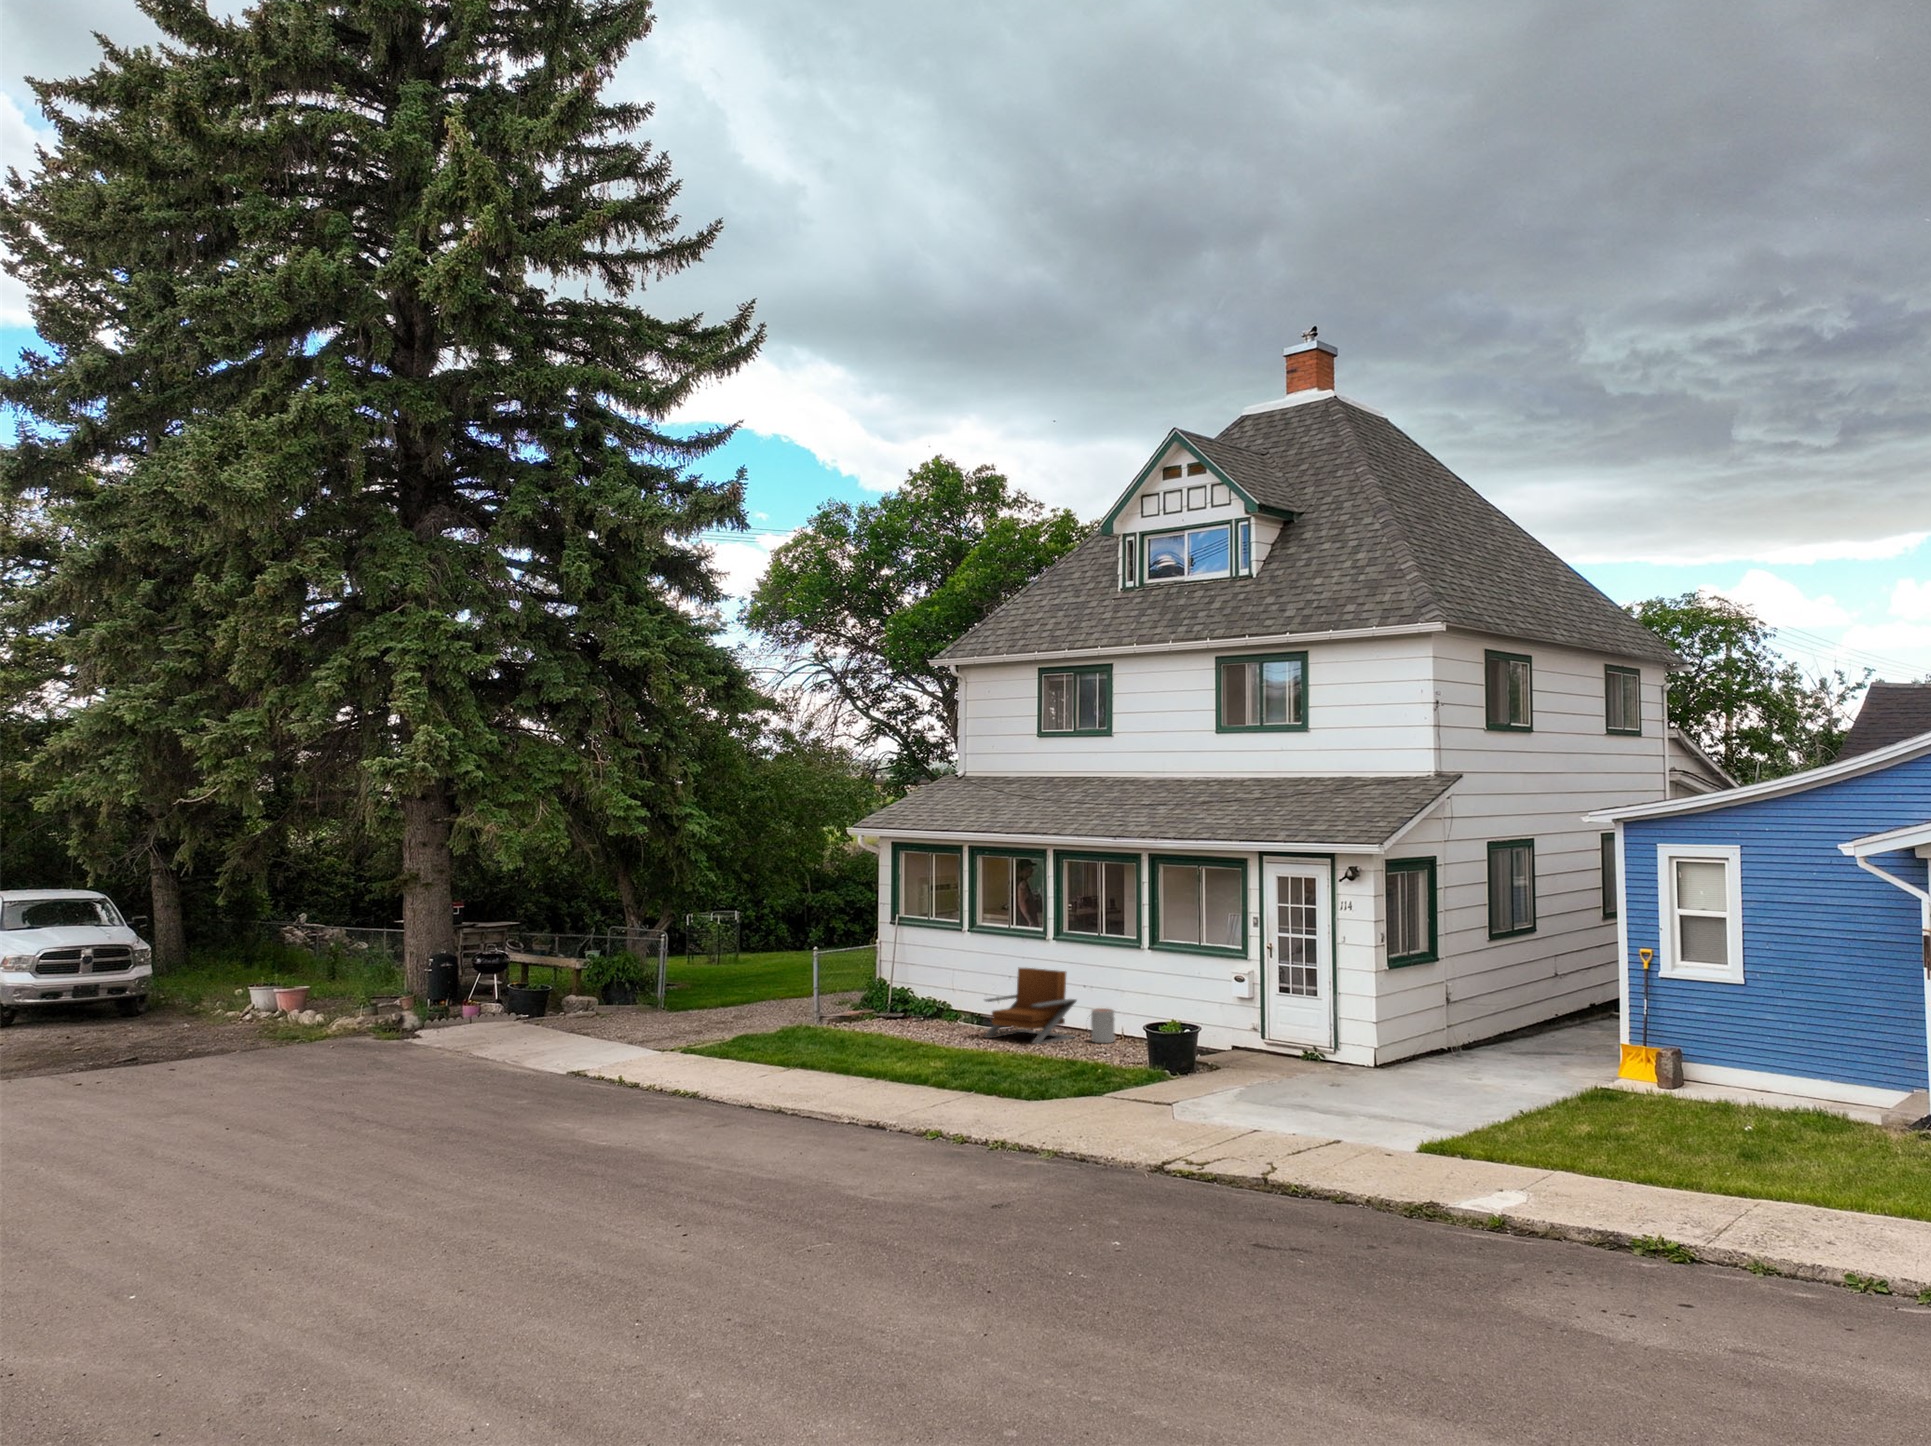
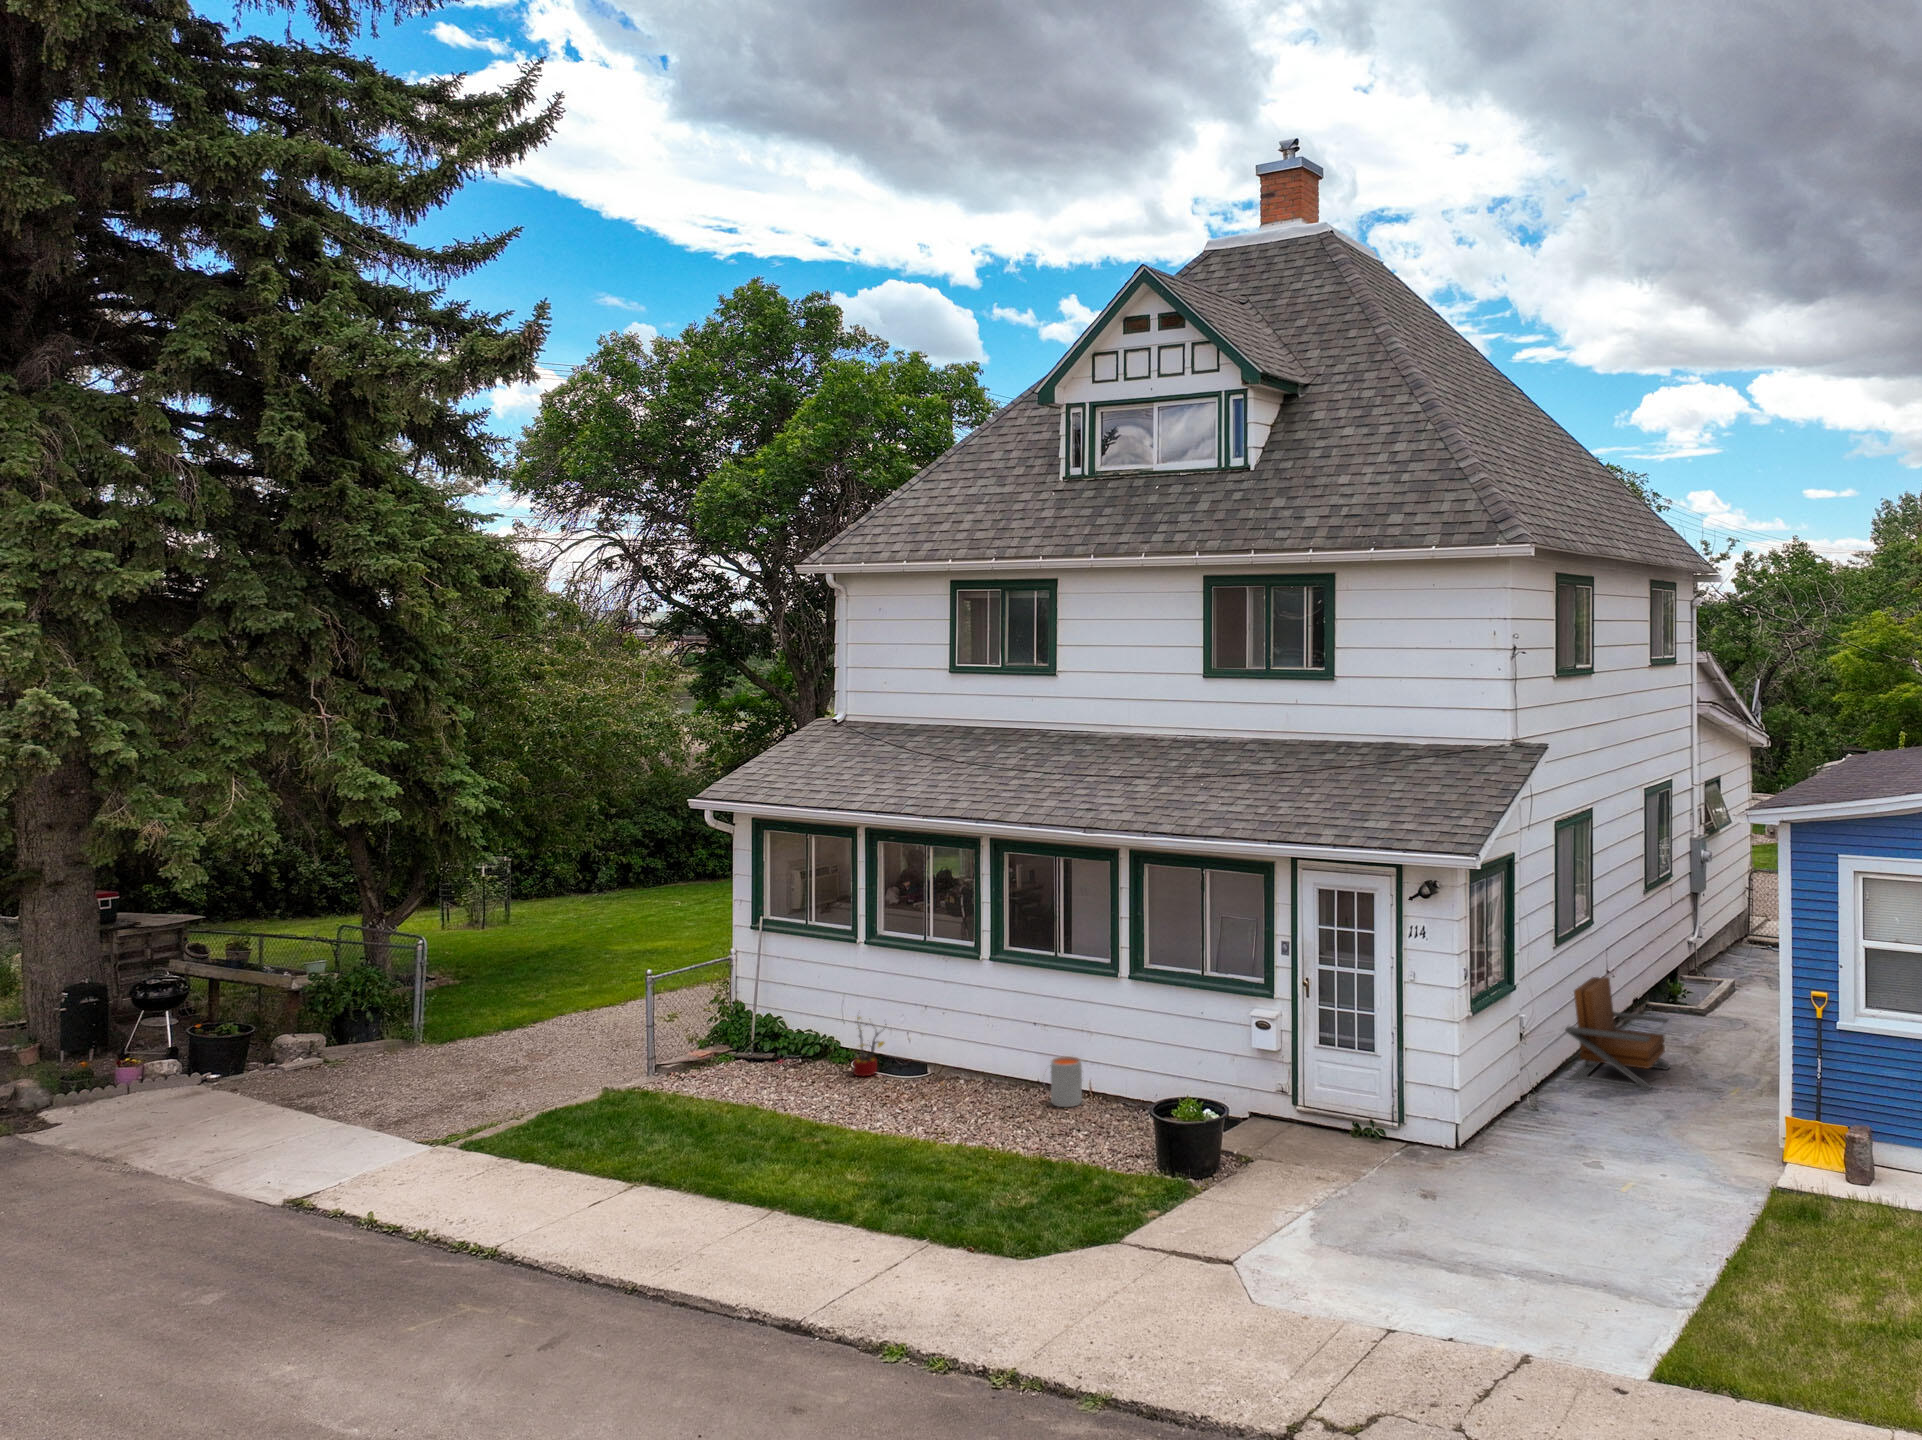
lounge chair: present [984,968,1076,1044] -> present [1565,977,1670,1090]
decorative plant: none [955,981,978,1027] -> present [853,1017,886,1076]

